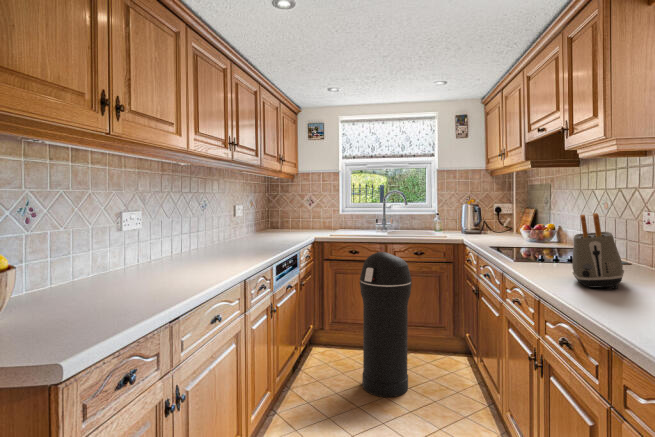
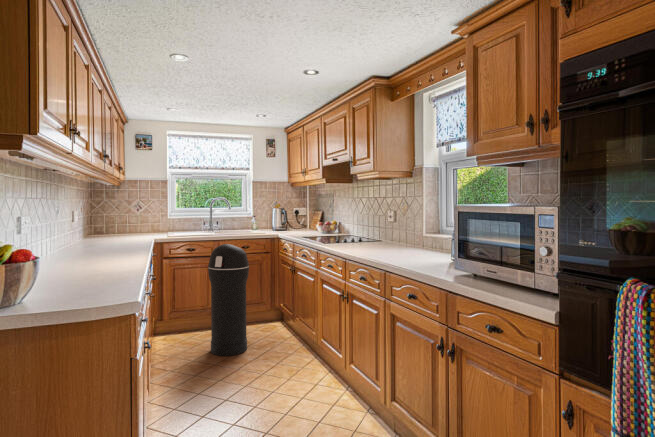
toaster: present [572,213,624,289] -> none [359,211,383,252]

